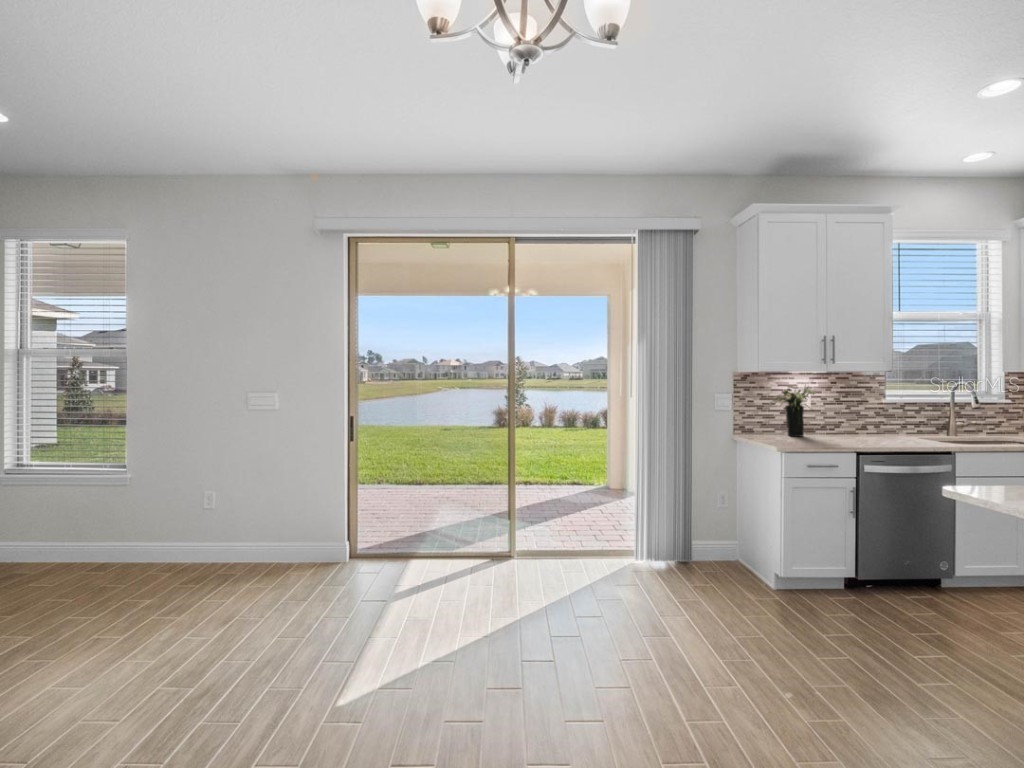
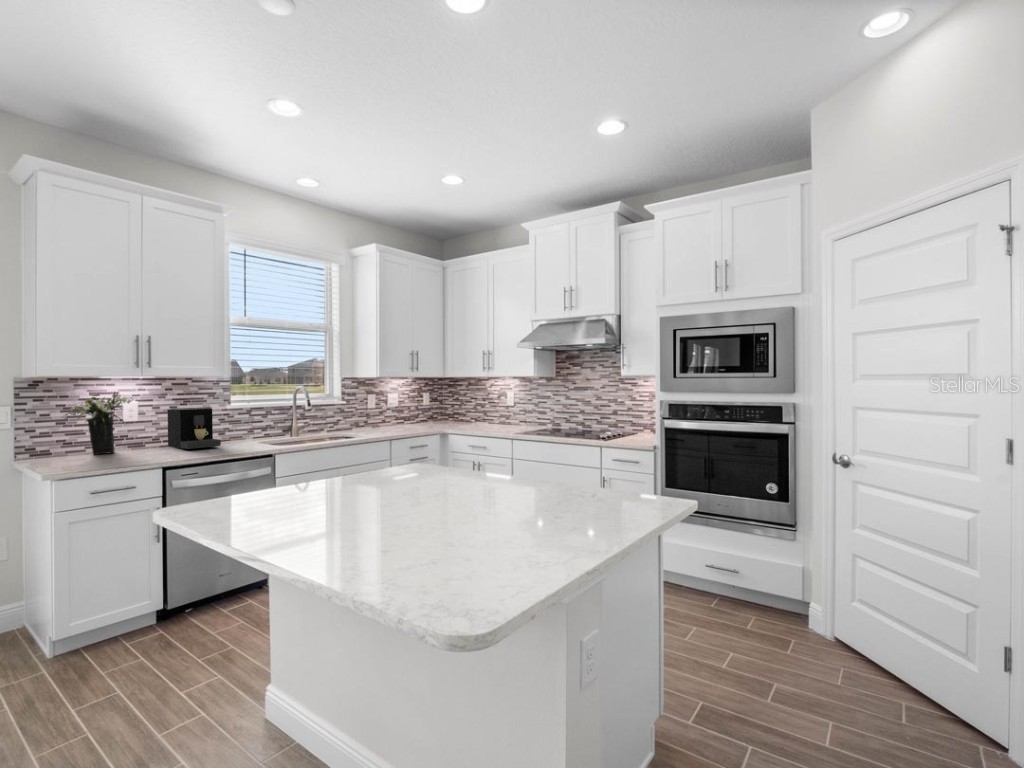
coffee maker: none [836,401,892,439] -> present [167,408,221,449]

